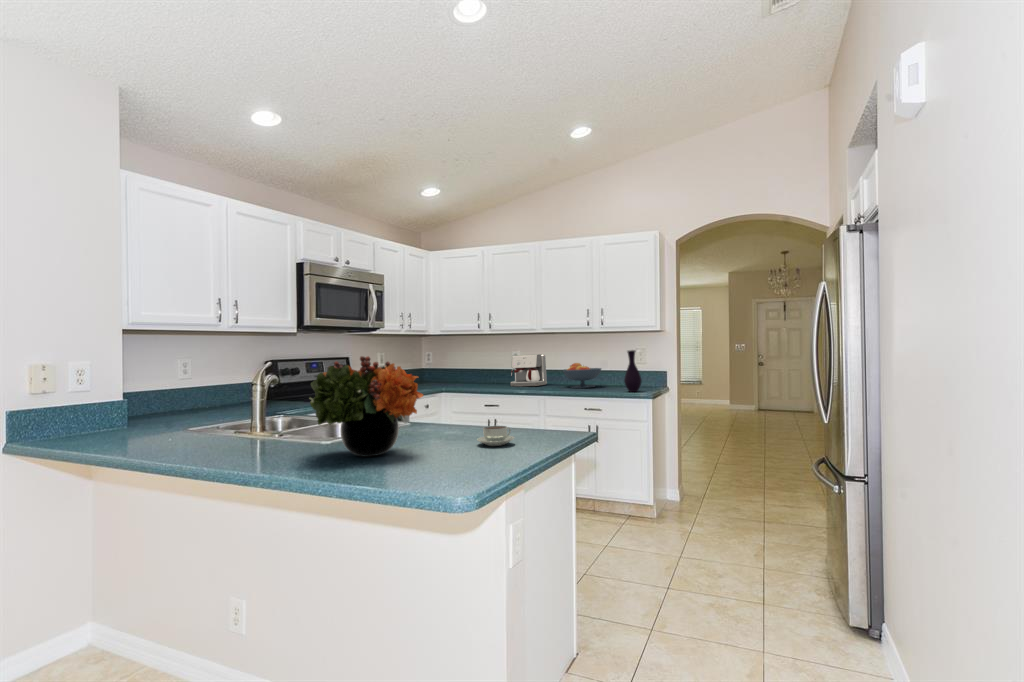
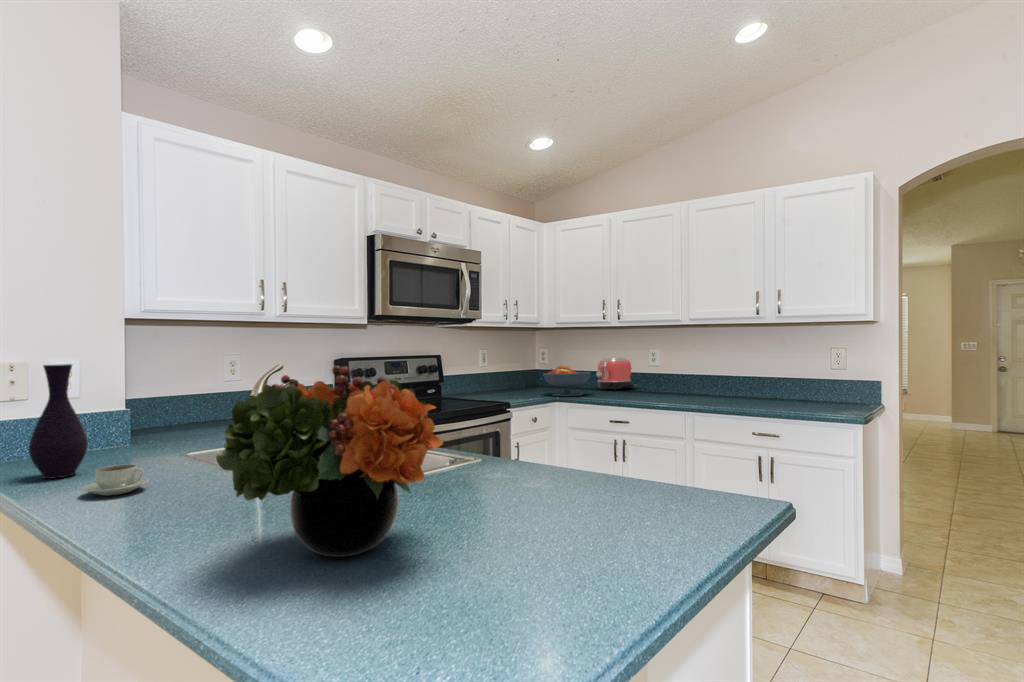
vase: present [624,350,642,392] -> present [29,364,88,479]
coffee maker: present [511,354,547,386] -> none [645,354,695,397]
toaster: none [472,358,504,384] -> present [596,358,636,390]
fruit bowl: present [563,363,601,388] -> present [543,365,591,396]
coffee cup: present [477,426,514,446] -> present [82,464,149,496]

